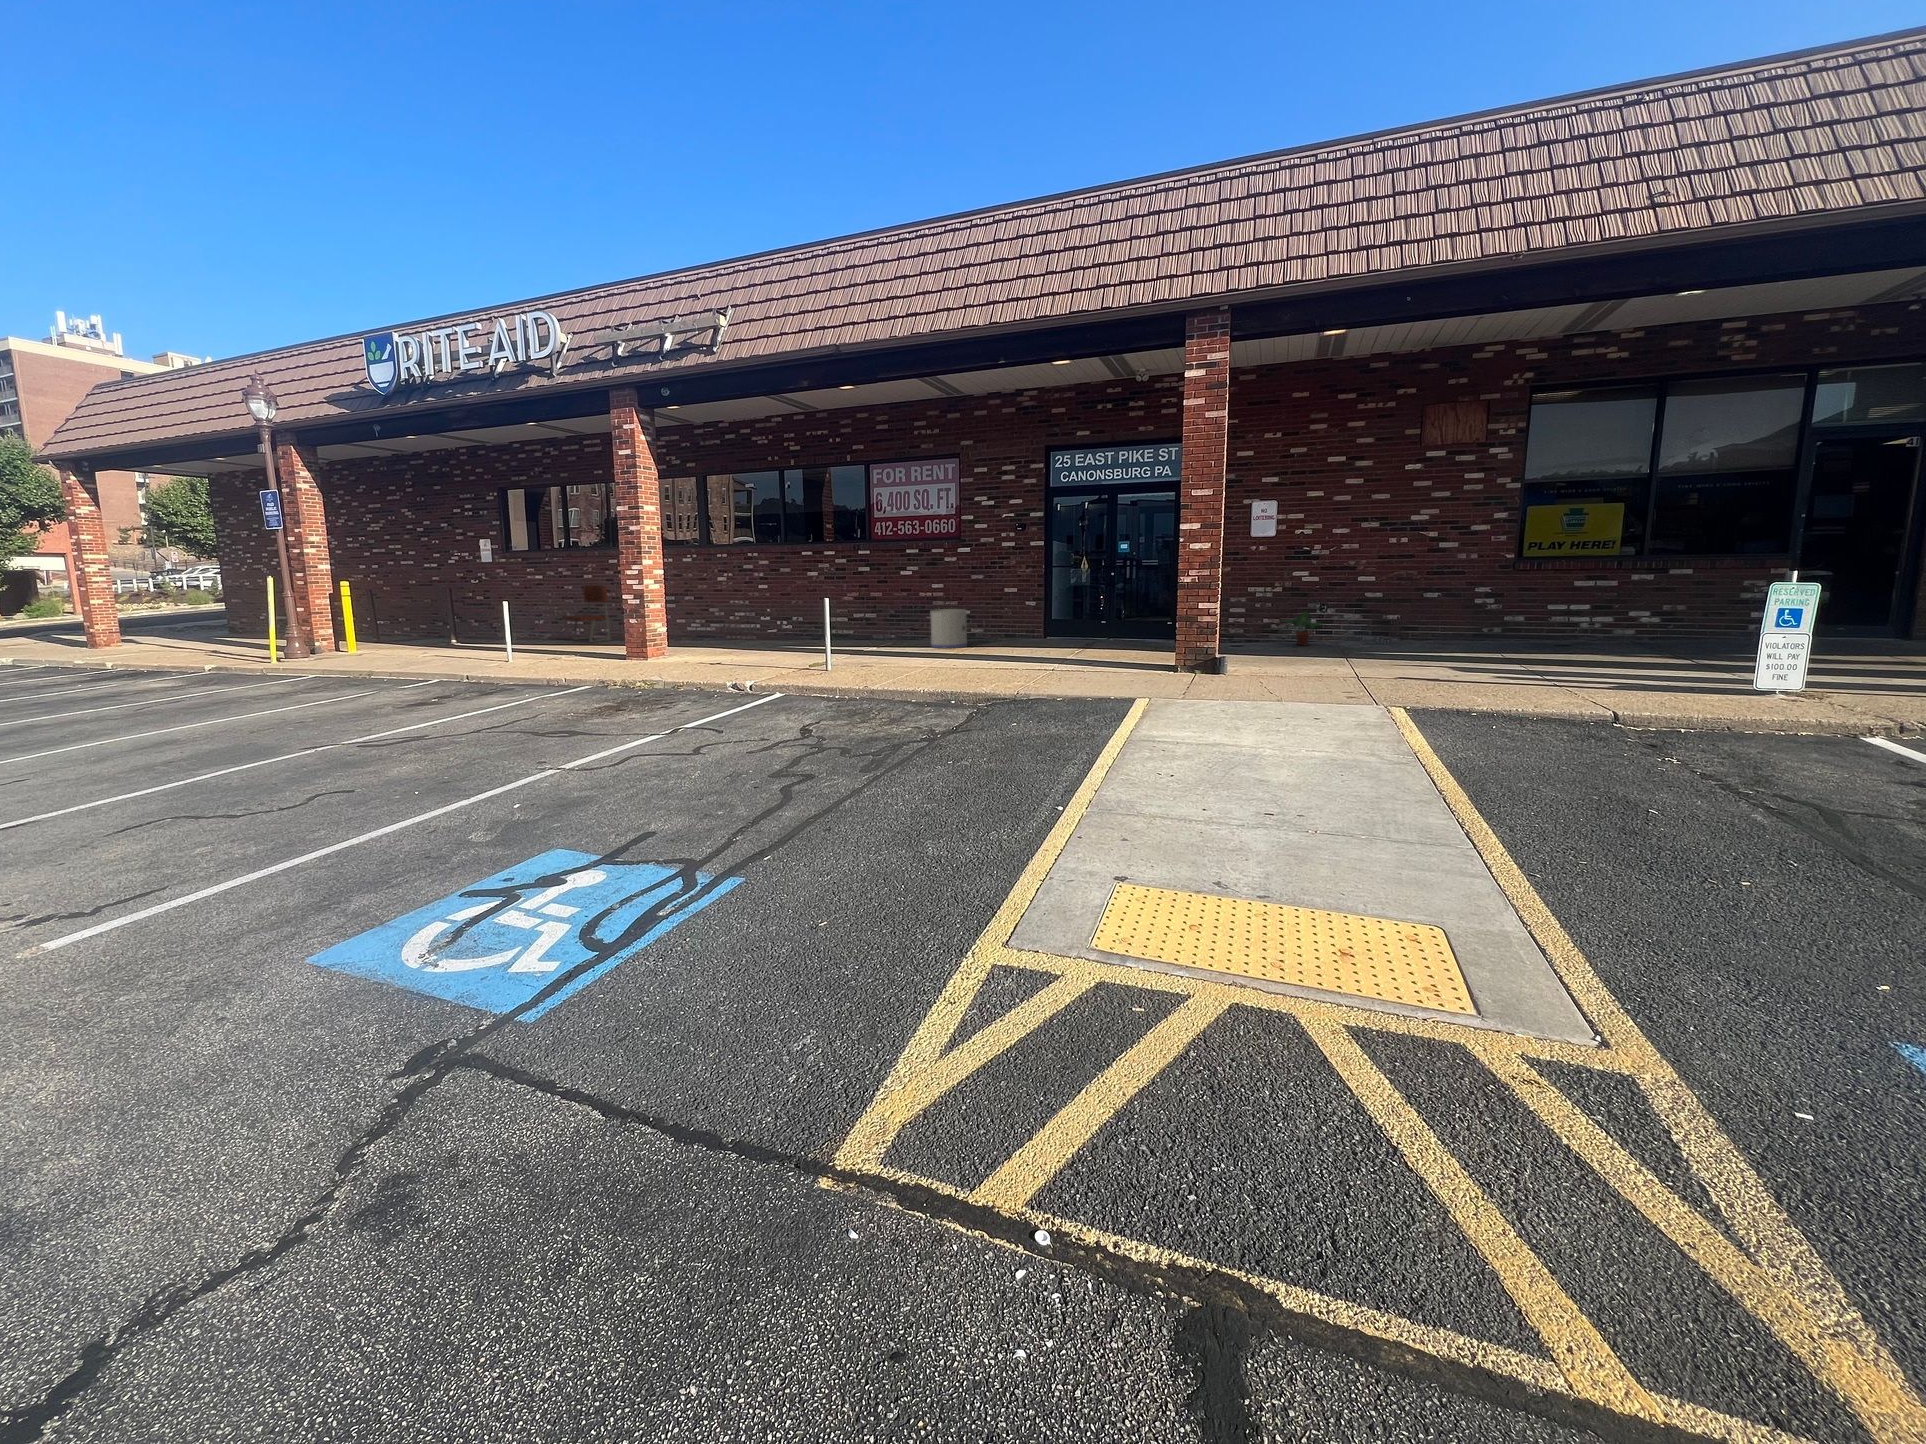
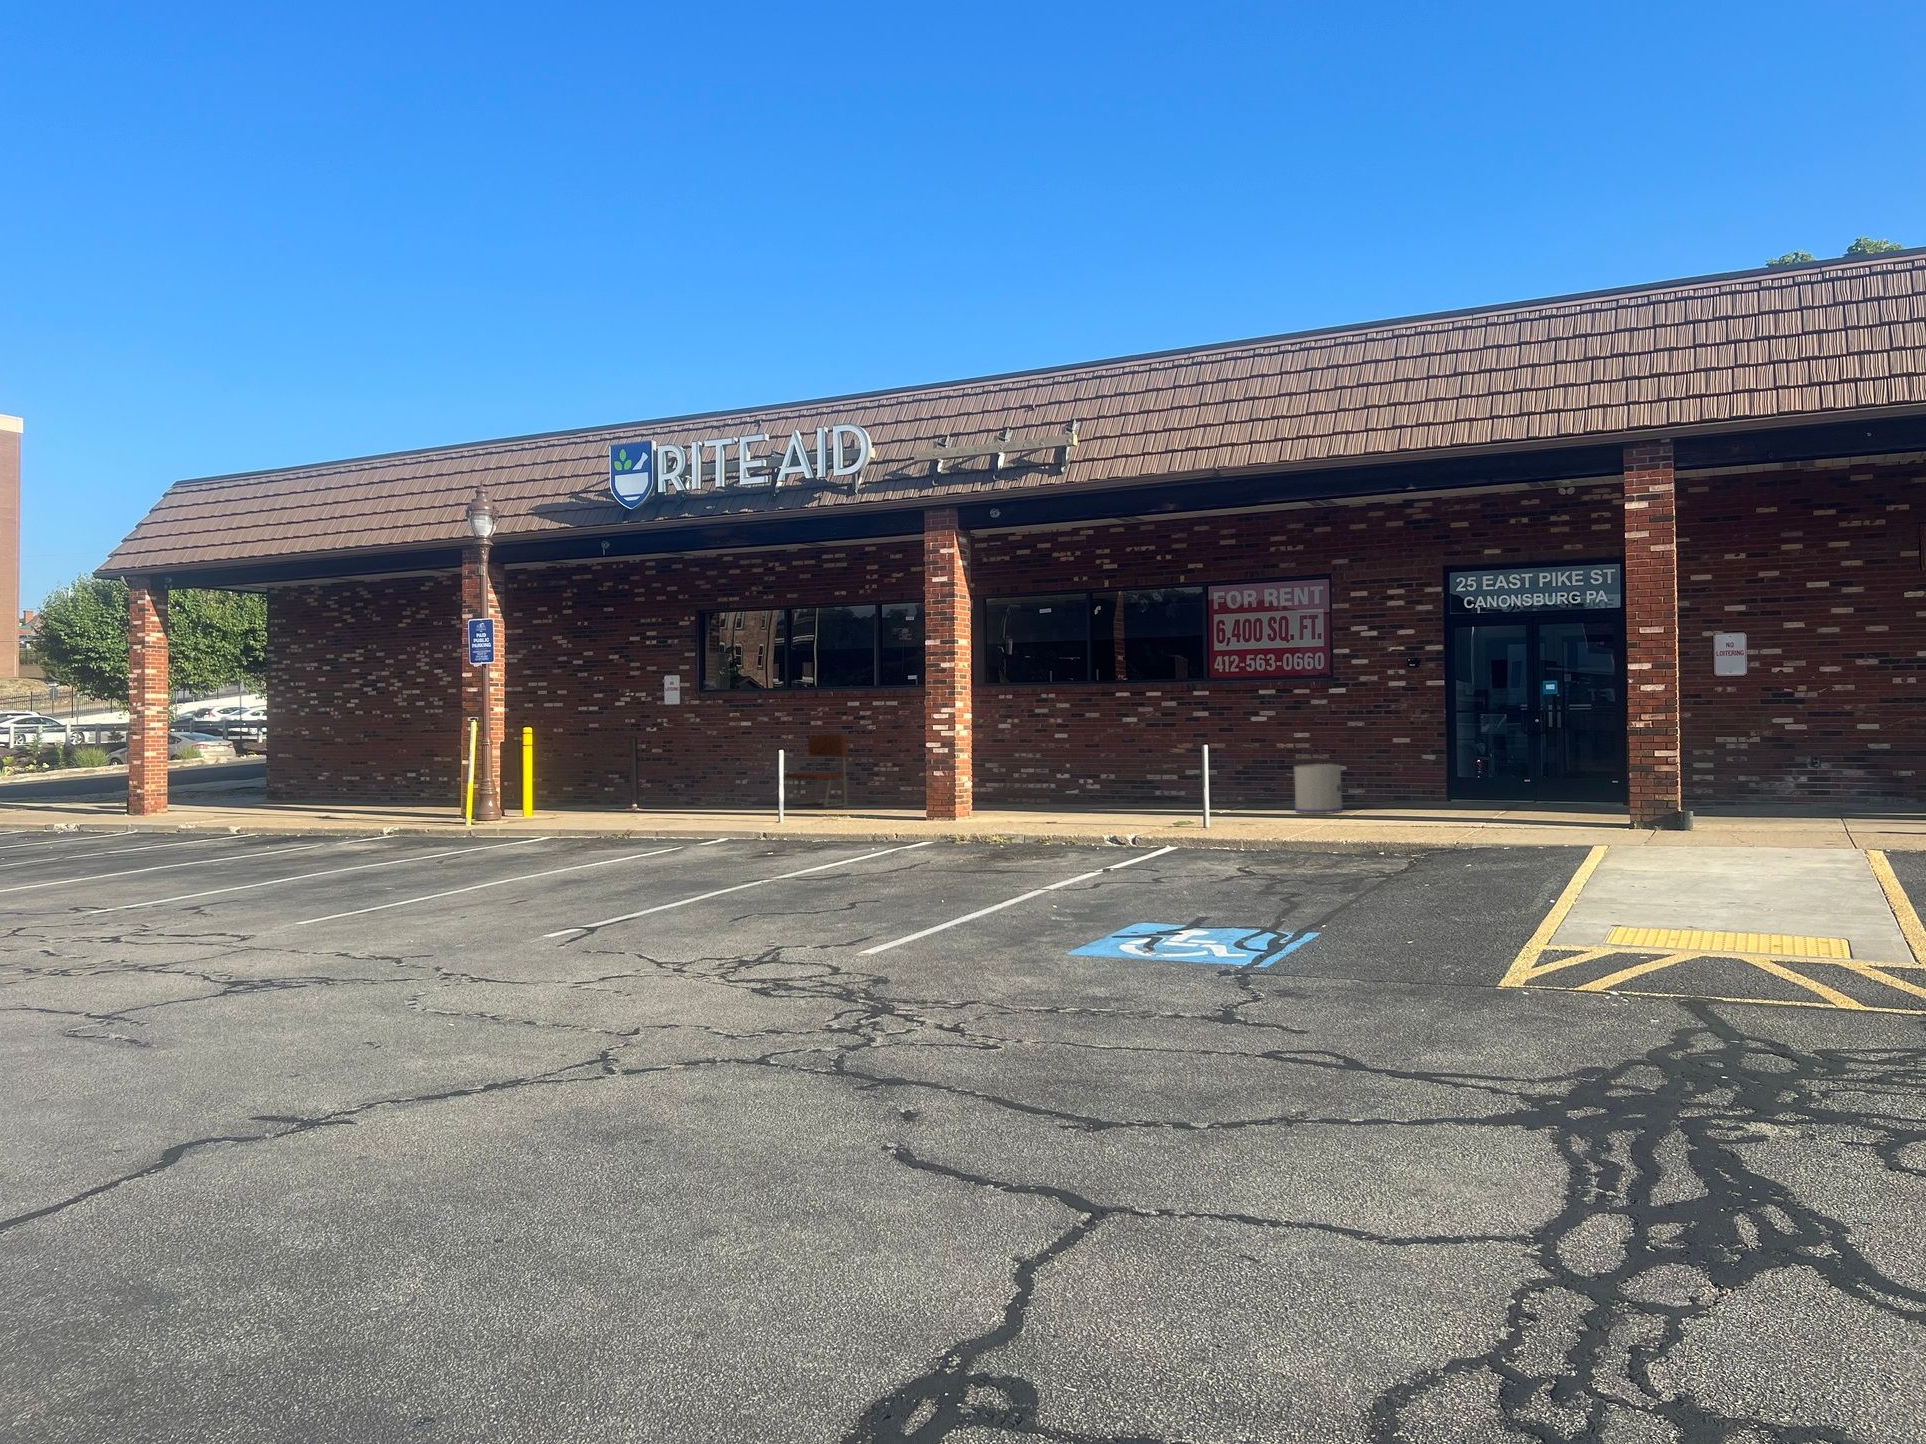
potted plant: present [1284,611,1322,646] -> none [1753,766,1823,809]

